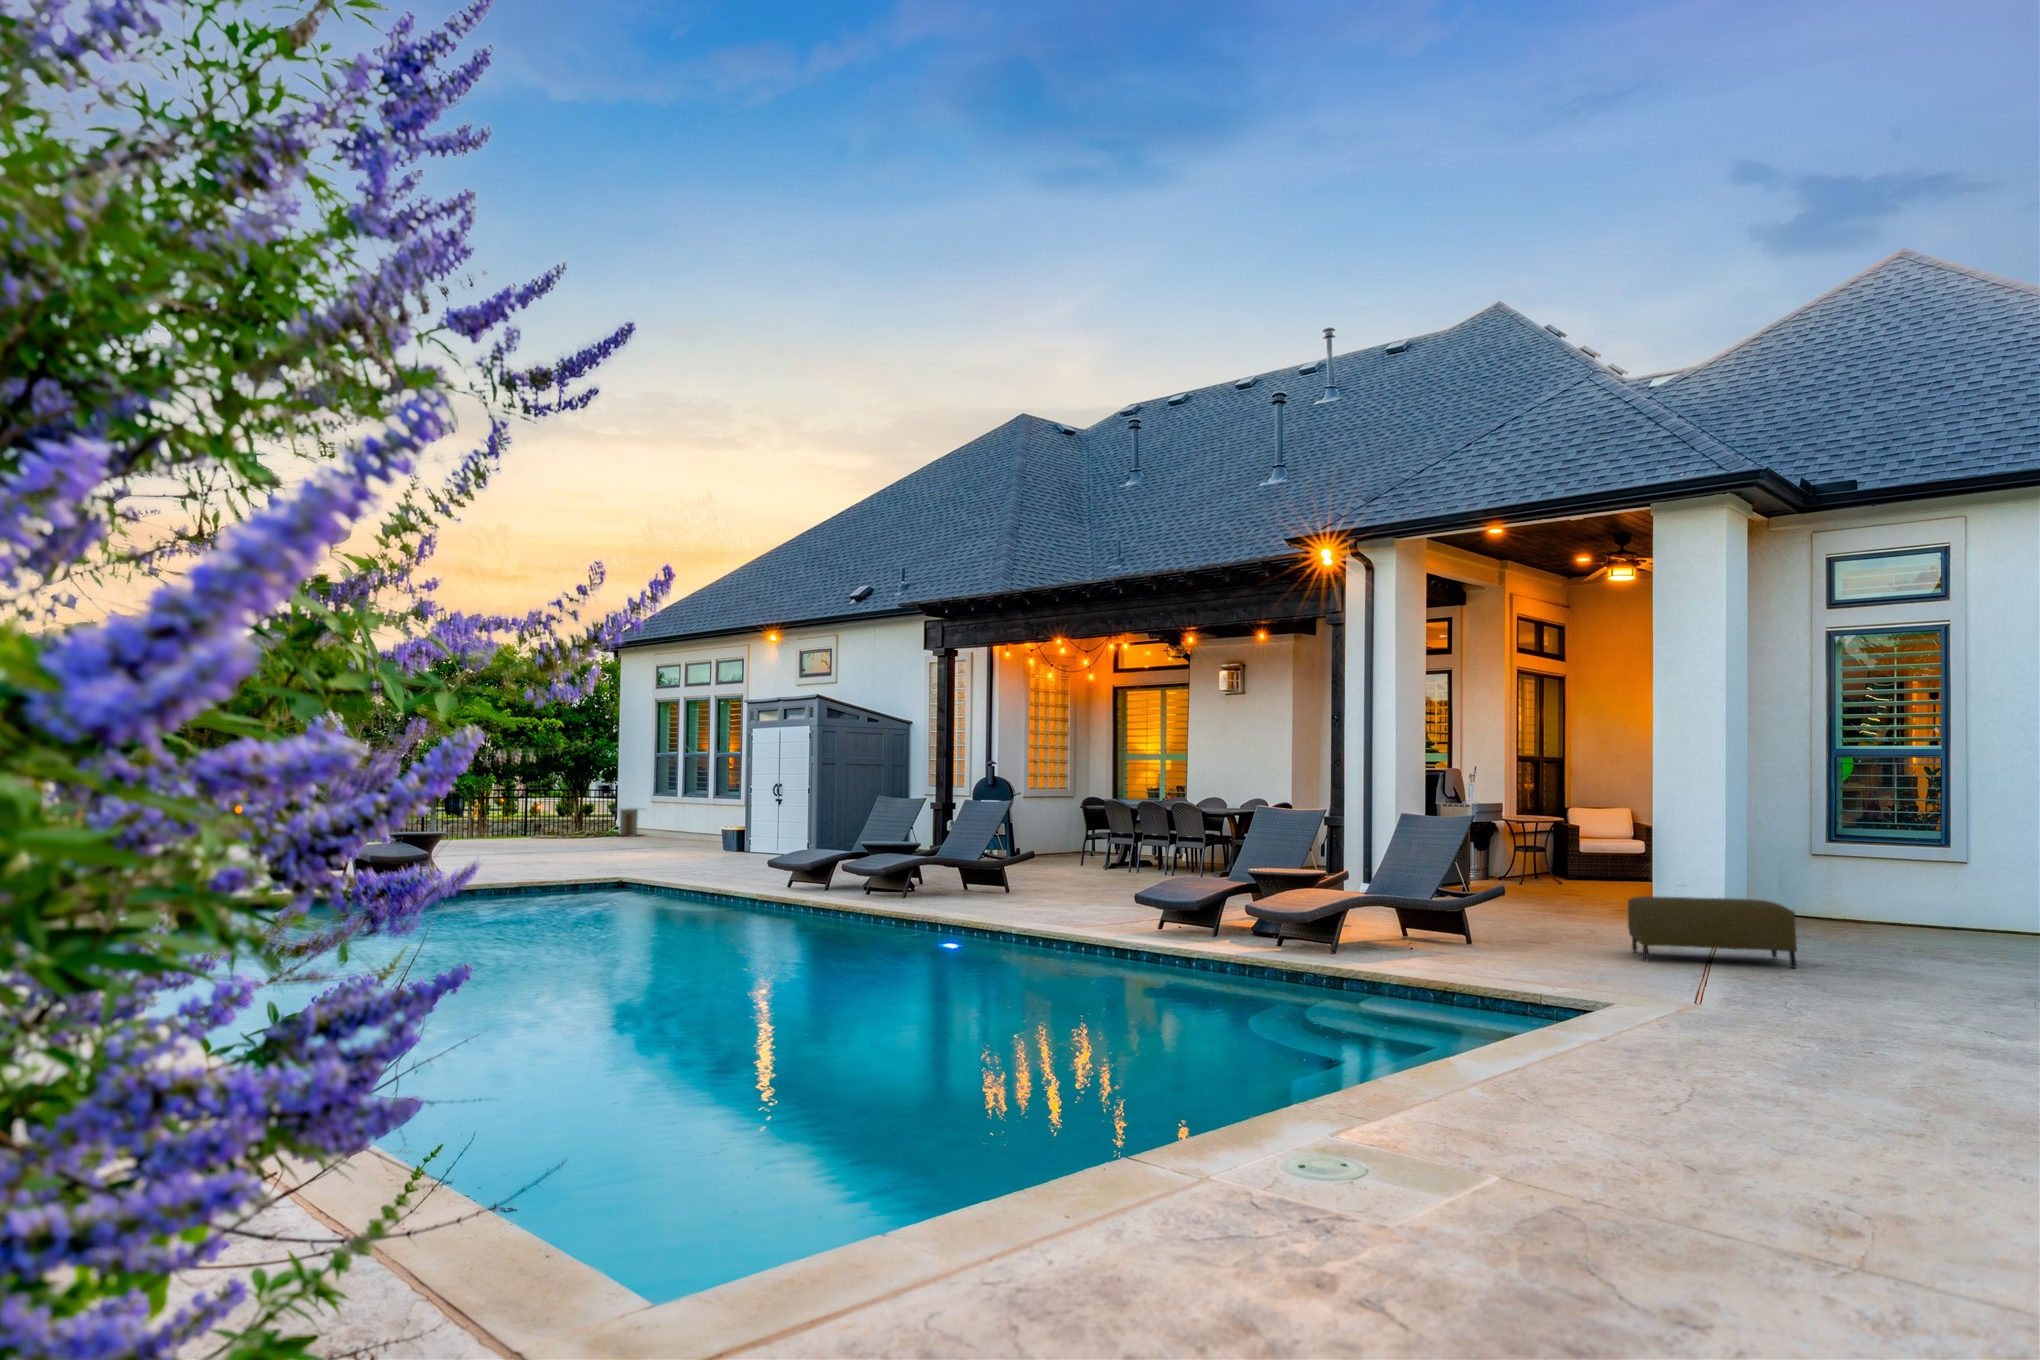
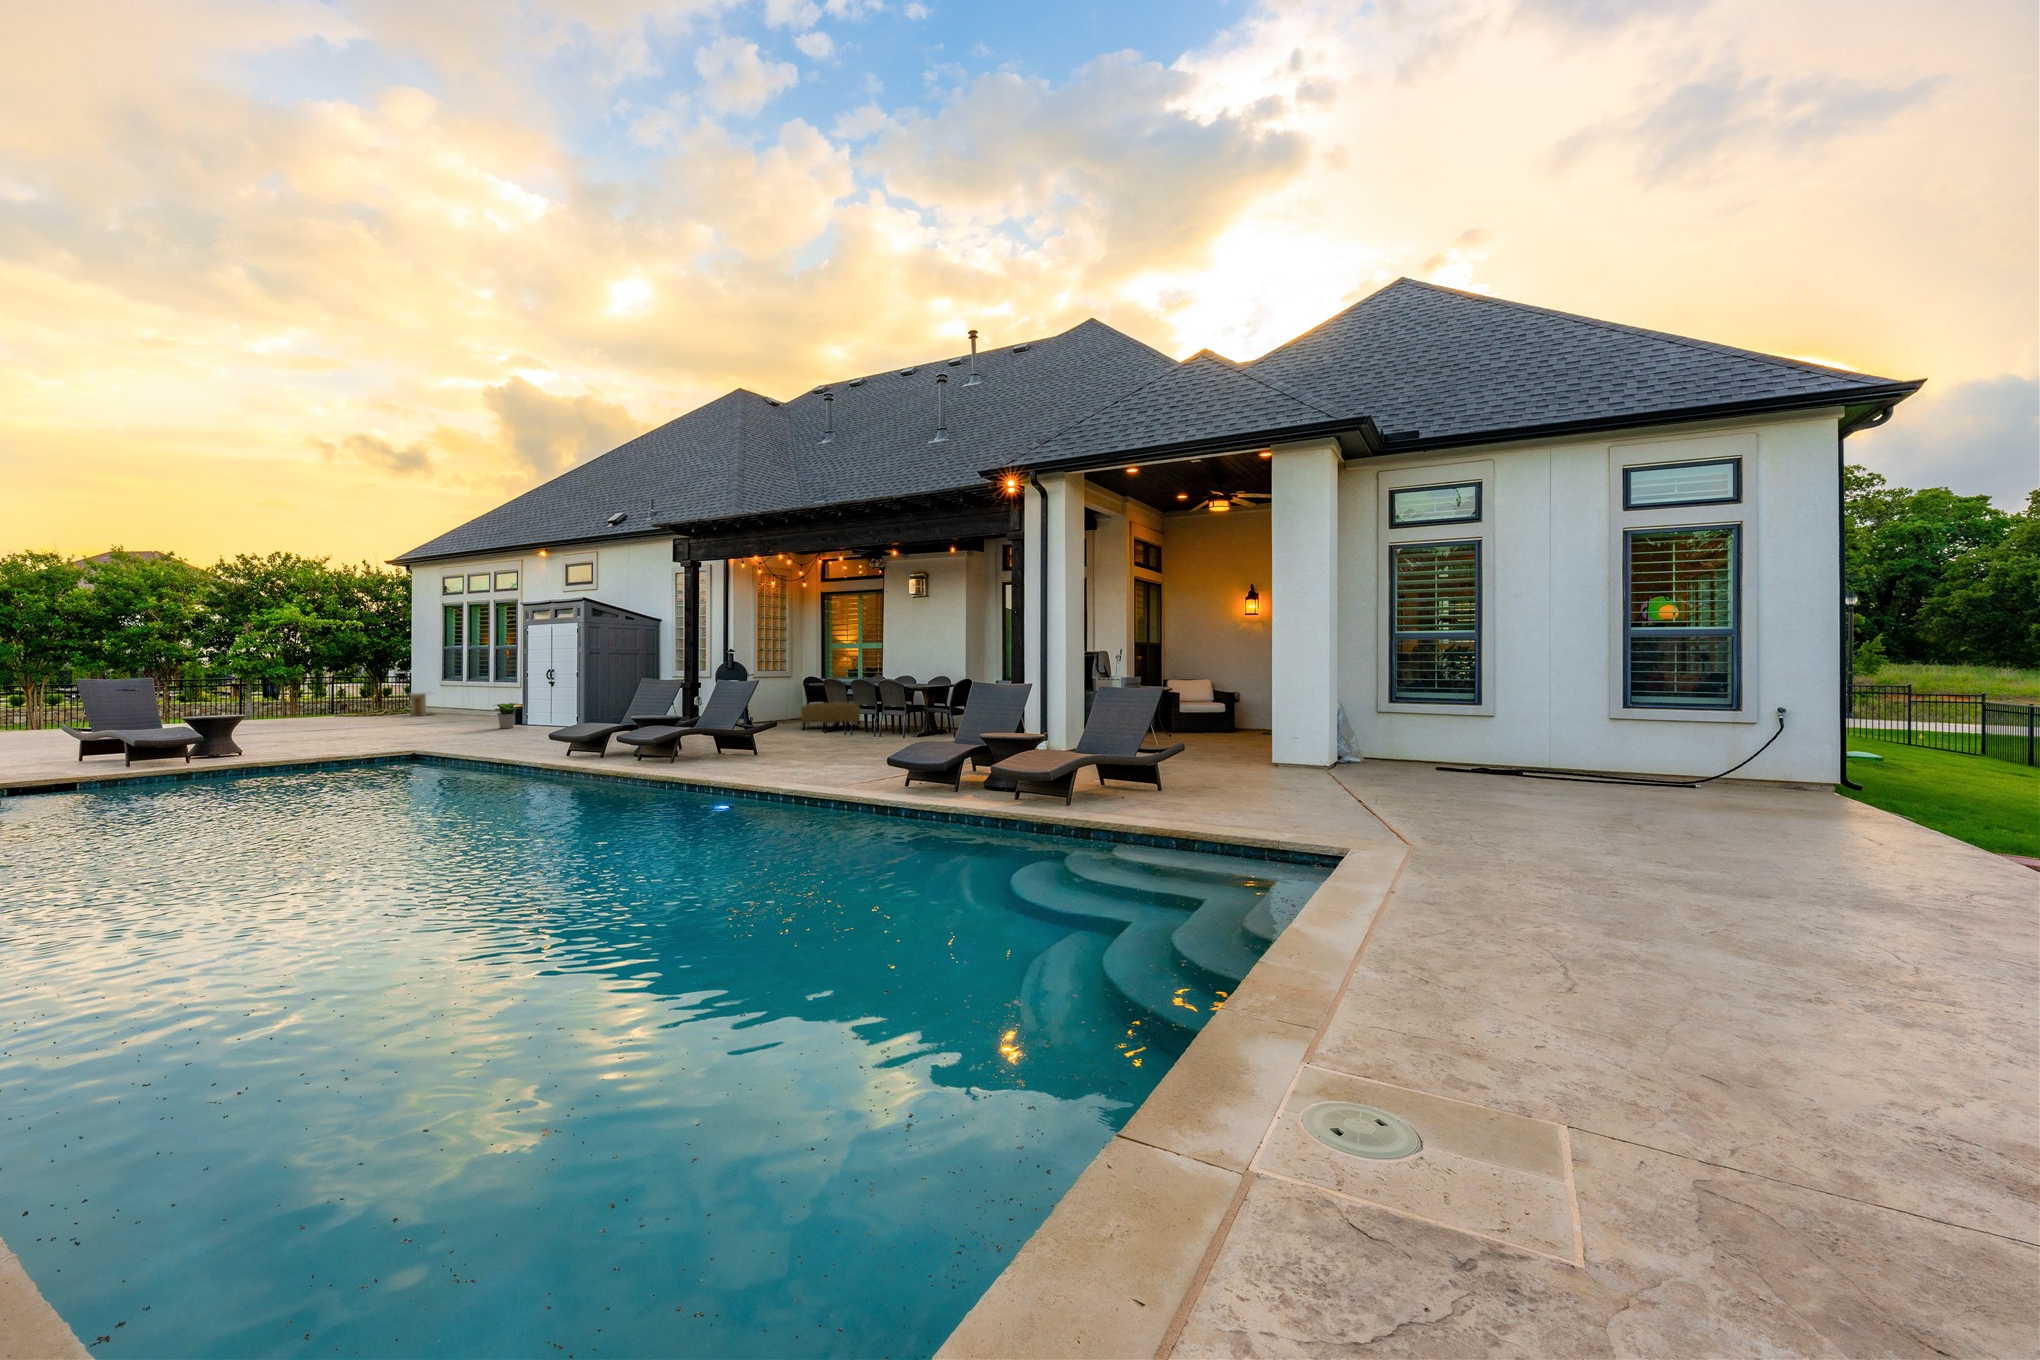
potted plant: none [710,823,747,853] -> present [494,703,523,728]
ottoman: present [1628,896,1797,968] -> present [801,702,860,728]

